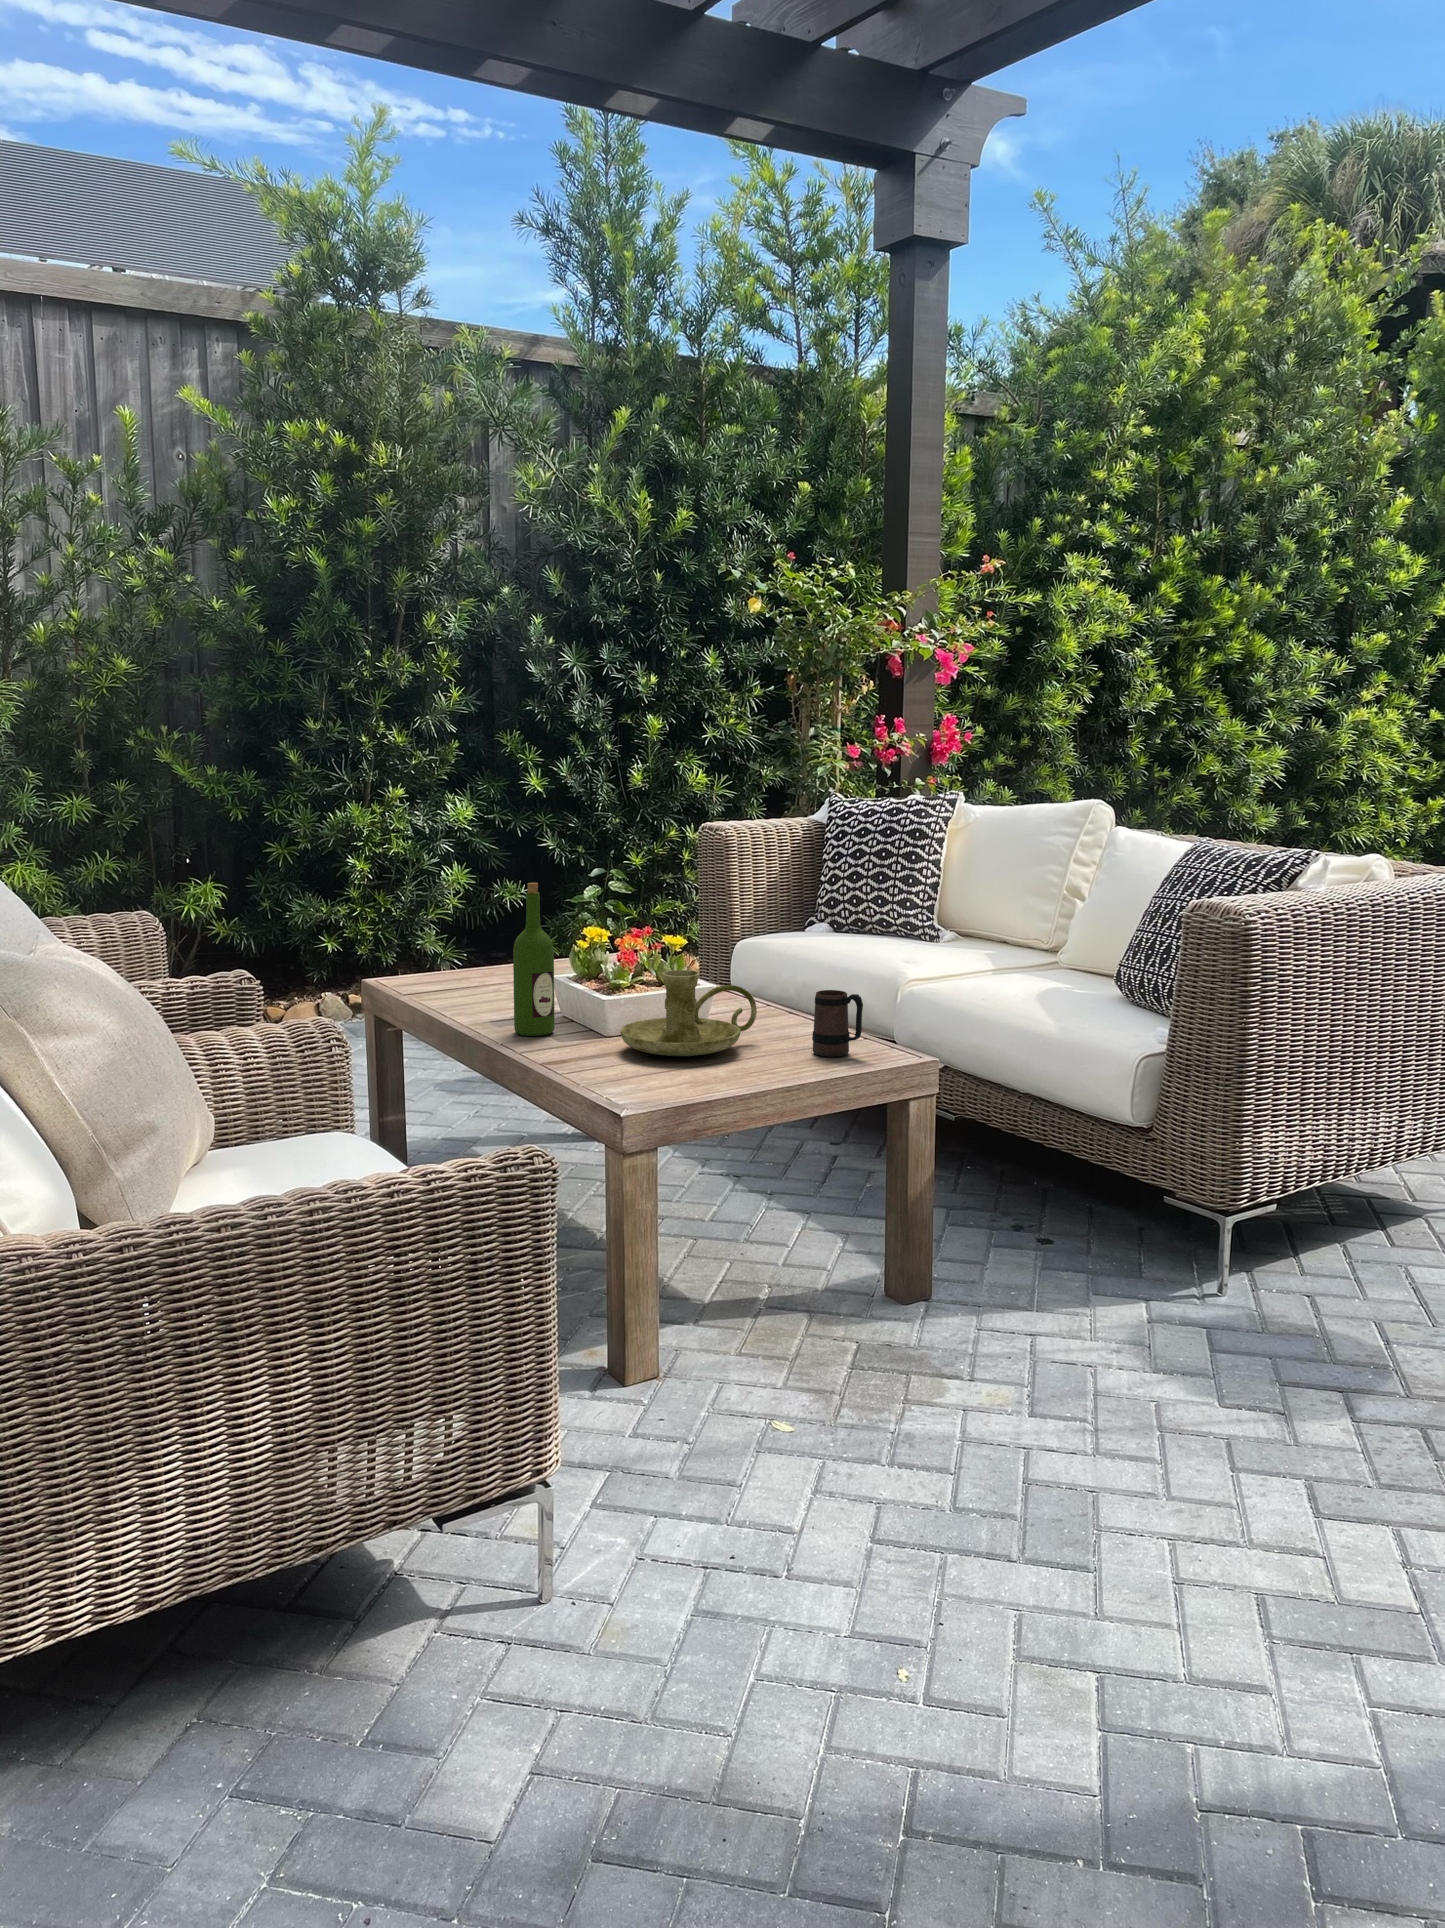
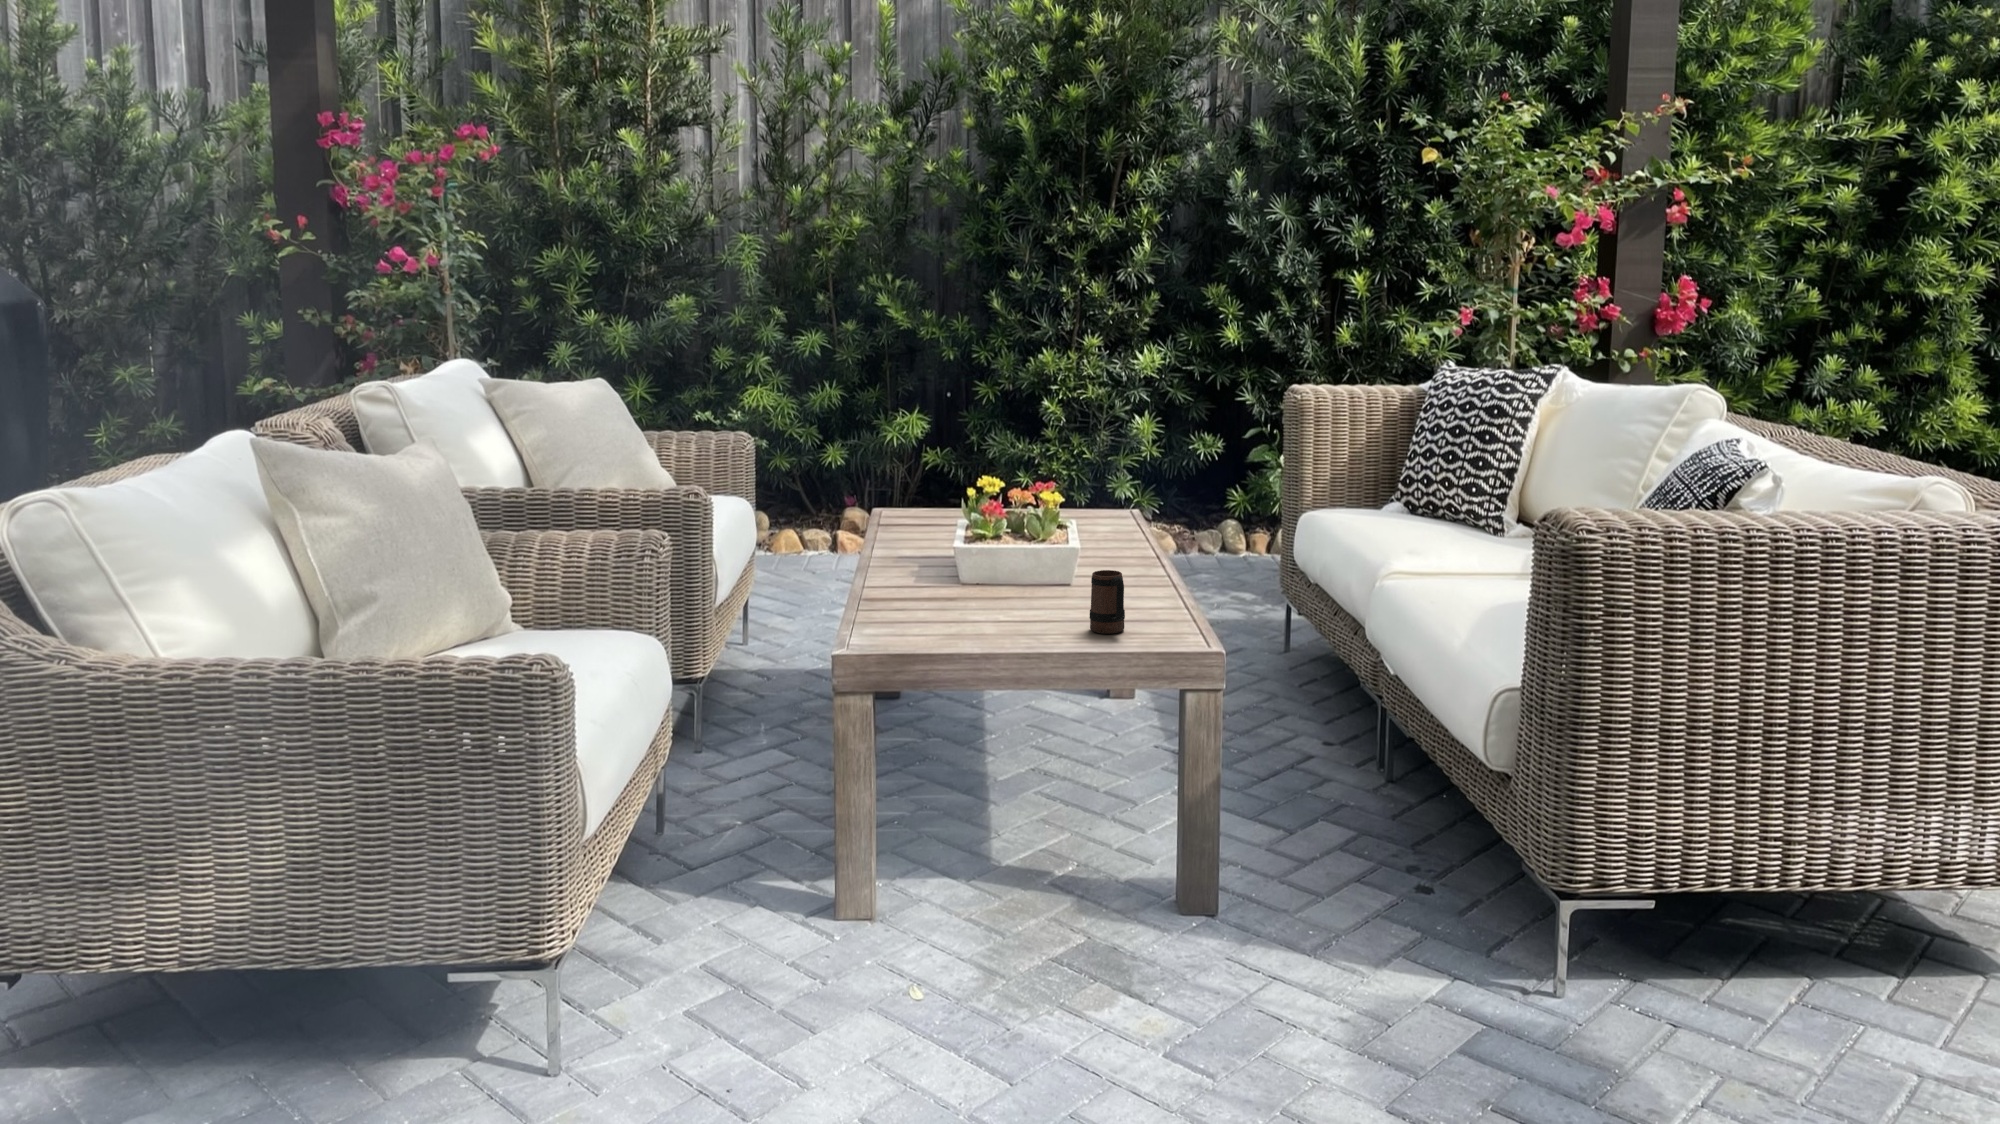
wine bottle: present [513,883,555,1036] -> none [900,449,936,583]
candle holder: present [620,970,757,1056] -> none [936,537,1070,616]

